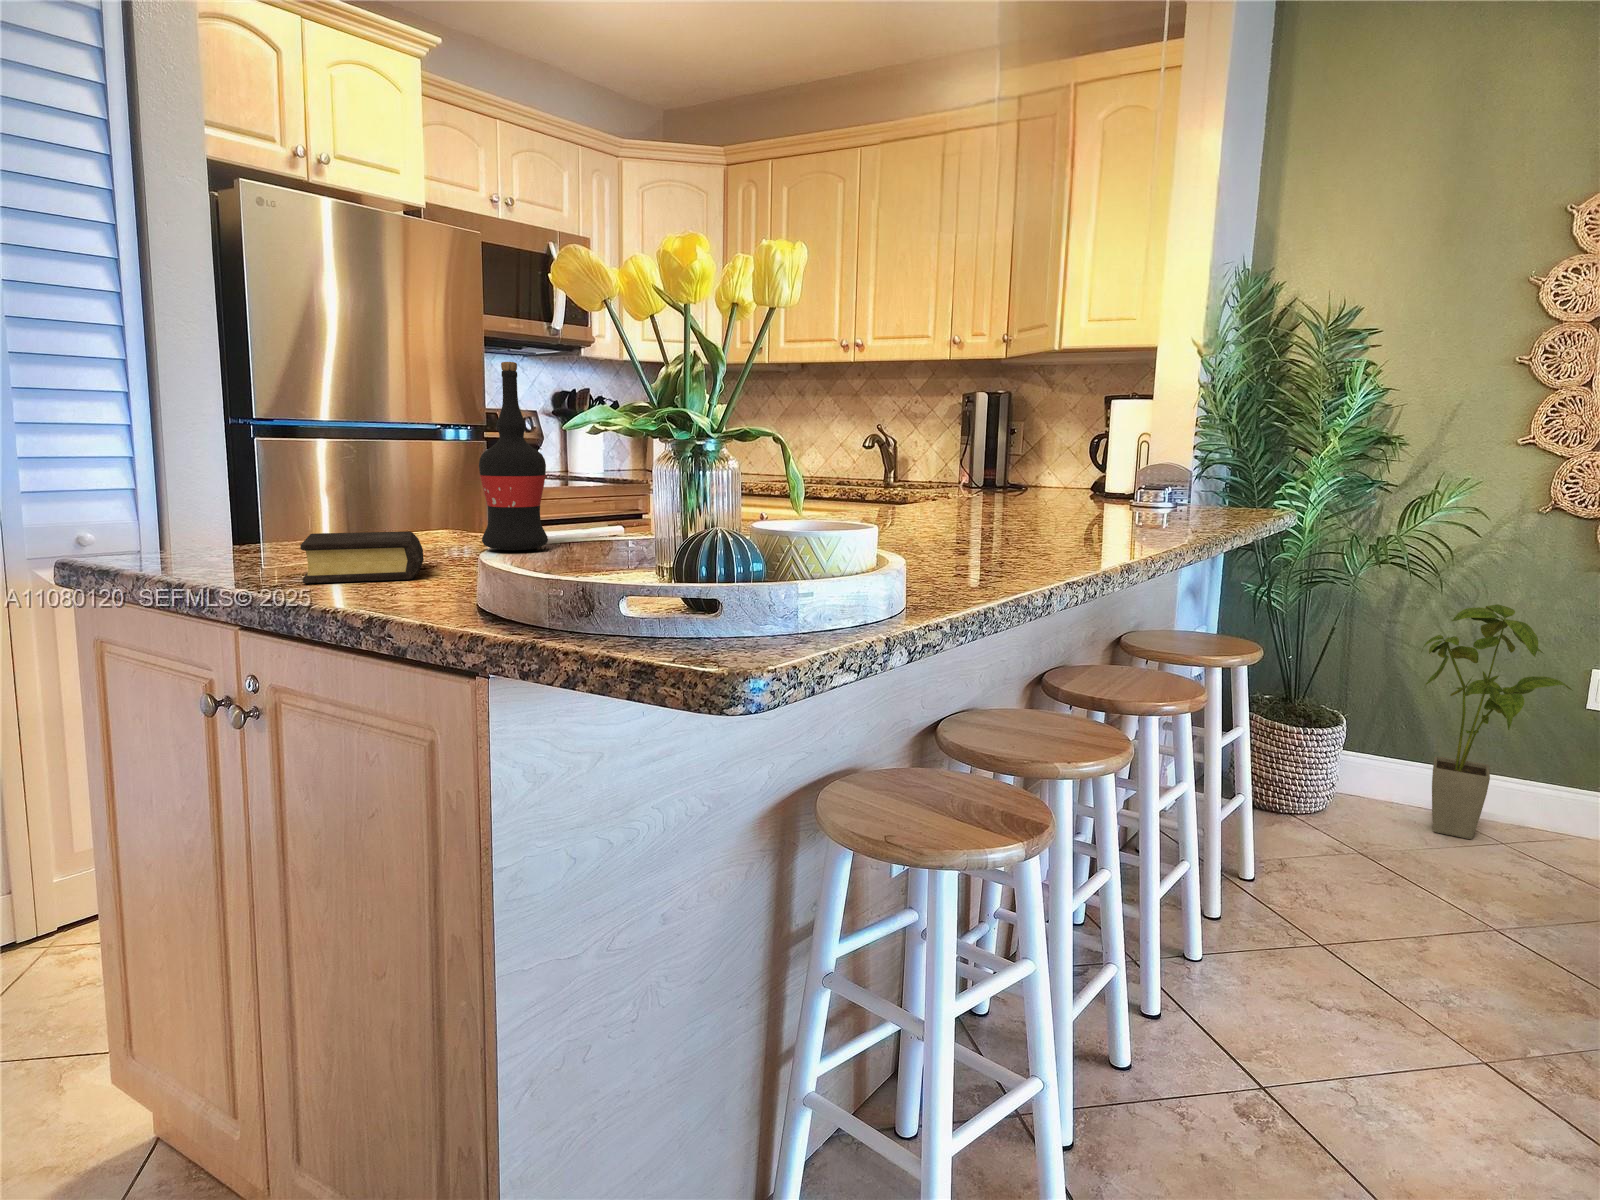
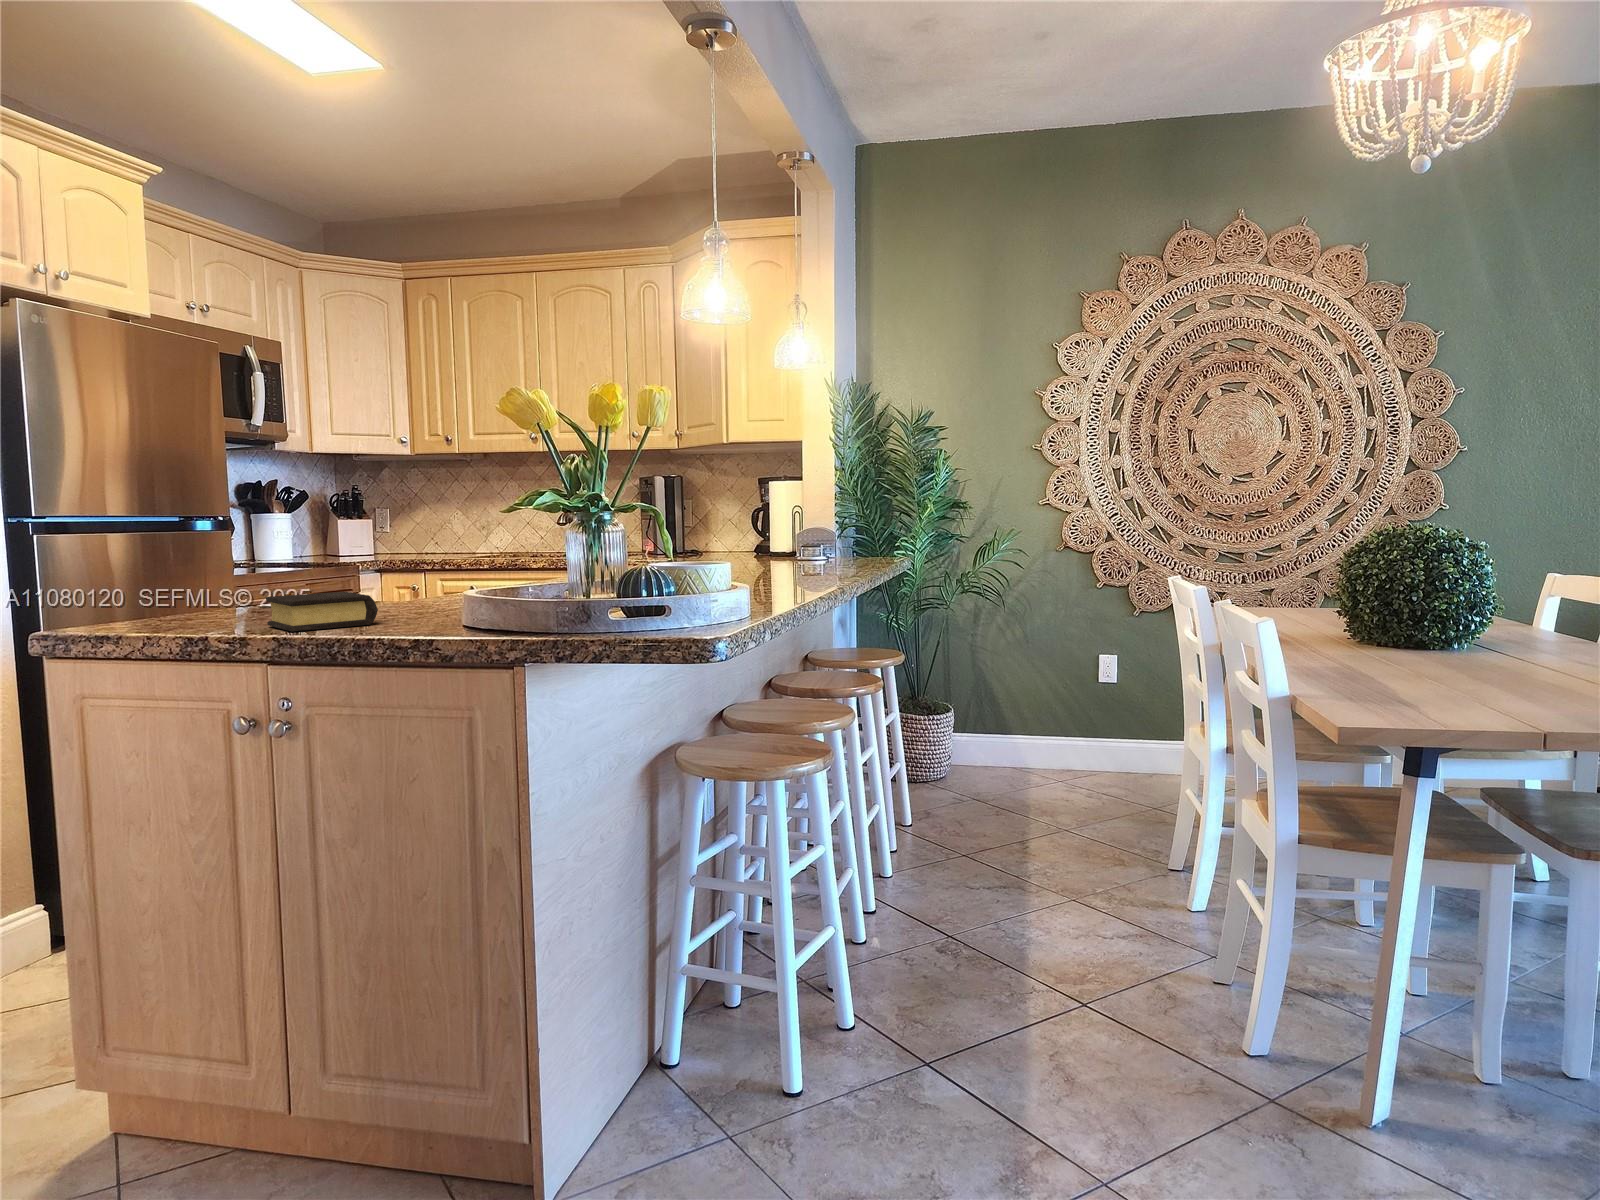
wine bottle: present [479,362,548,550] -> none [363,460,422,607]
house plant: present [1421,604,1572,839] -> none [995,614,1085,779]

